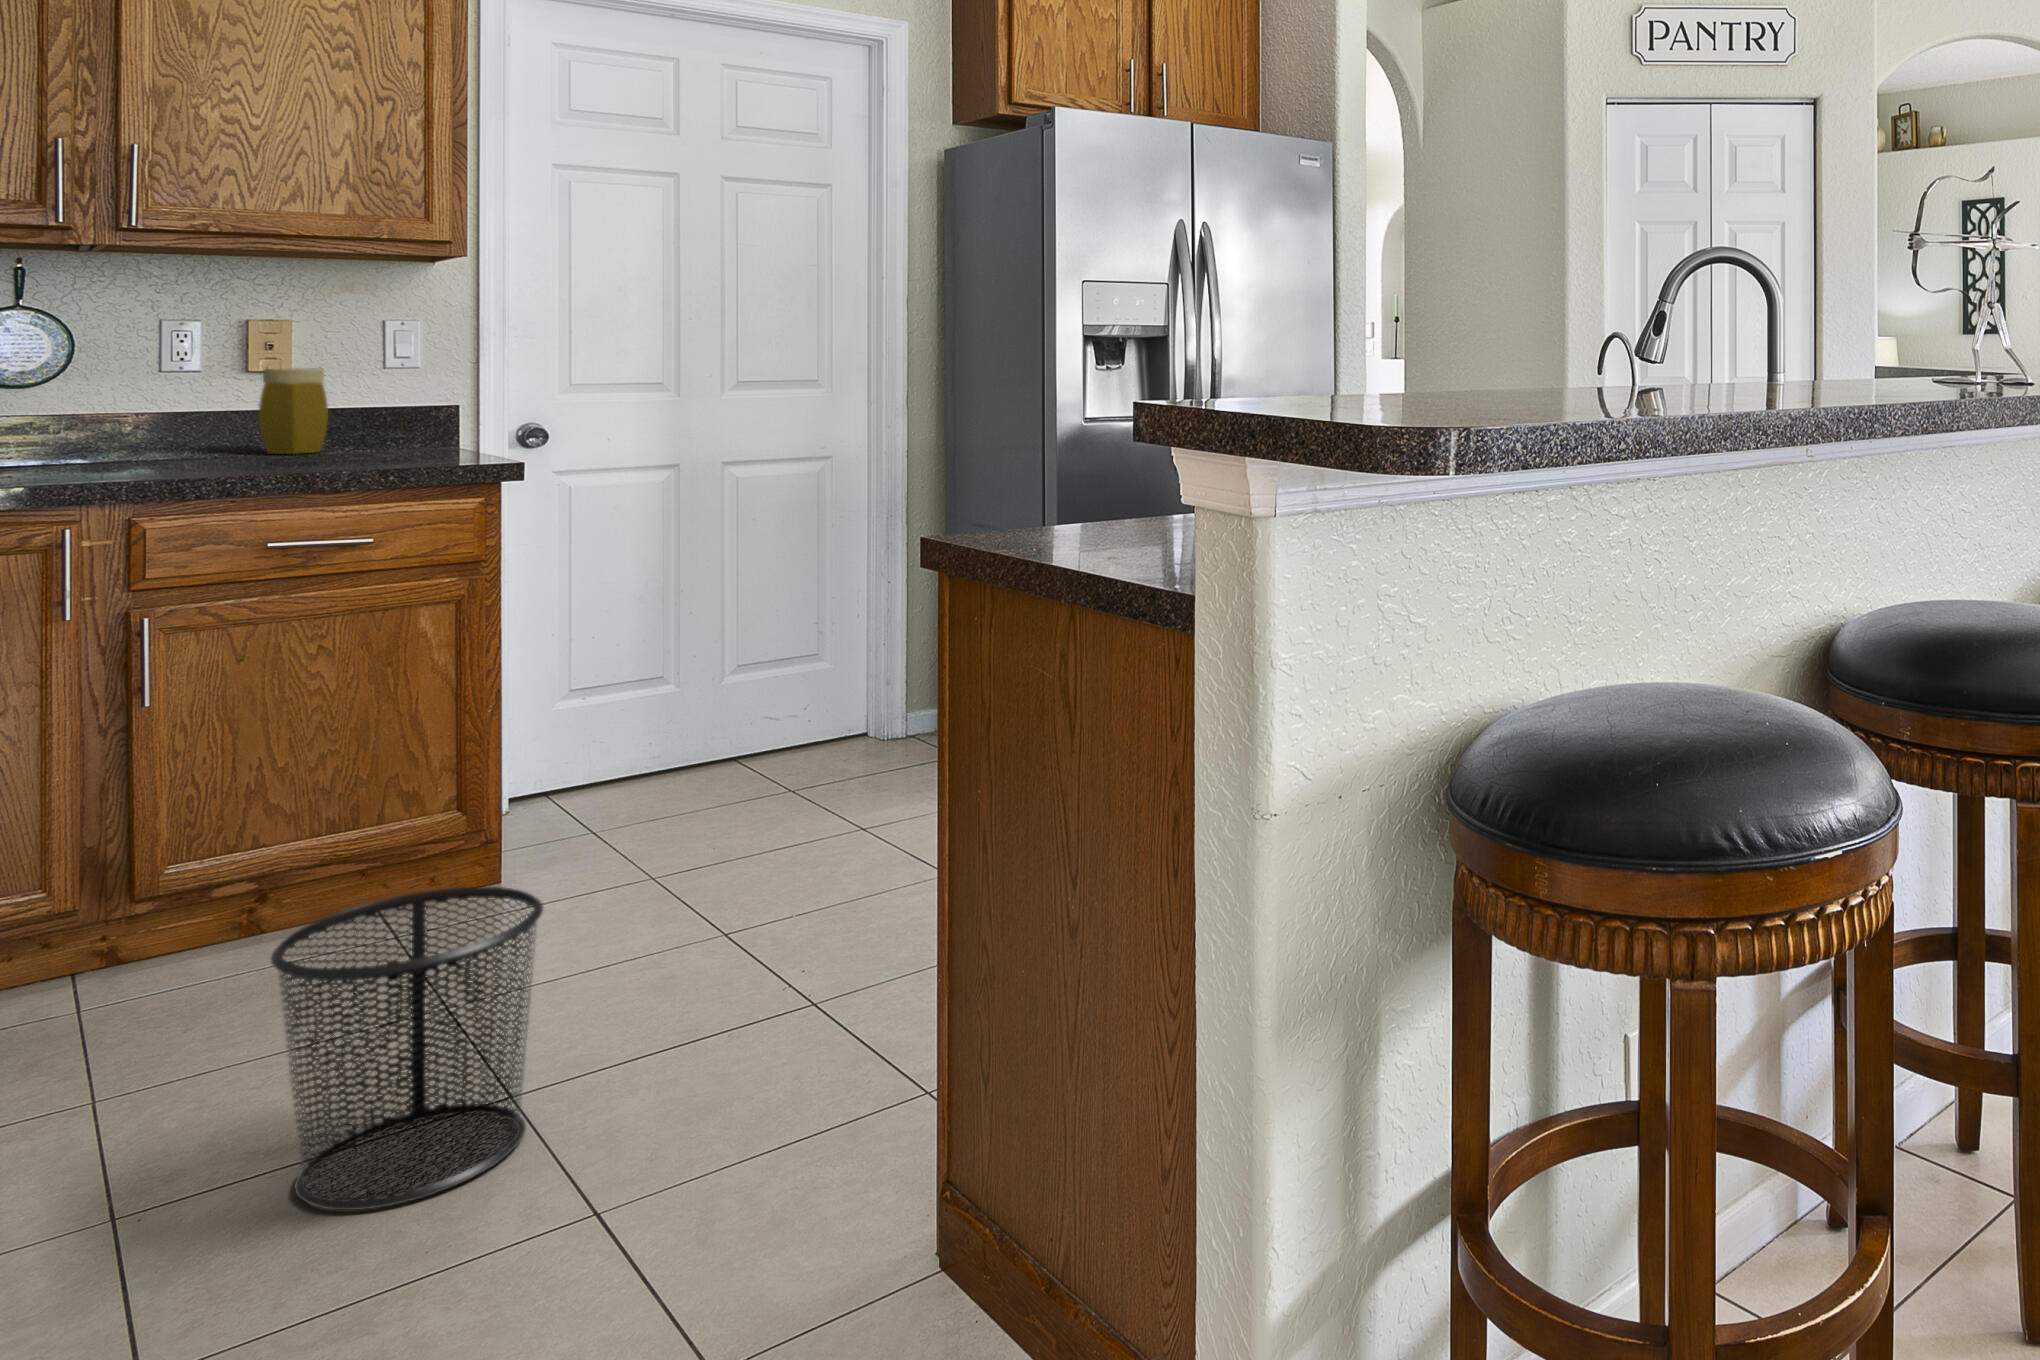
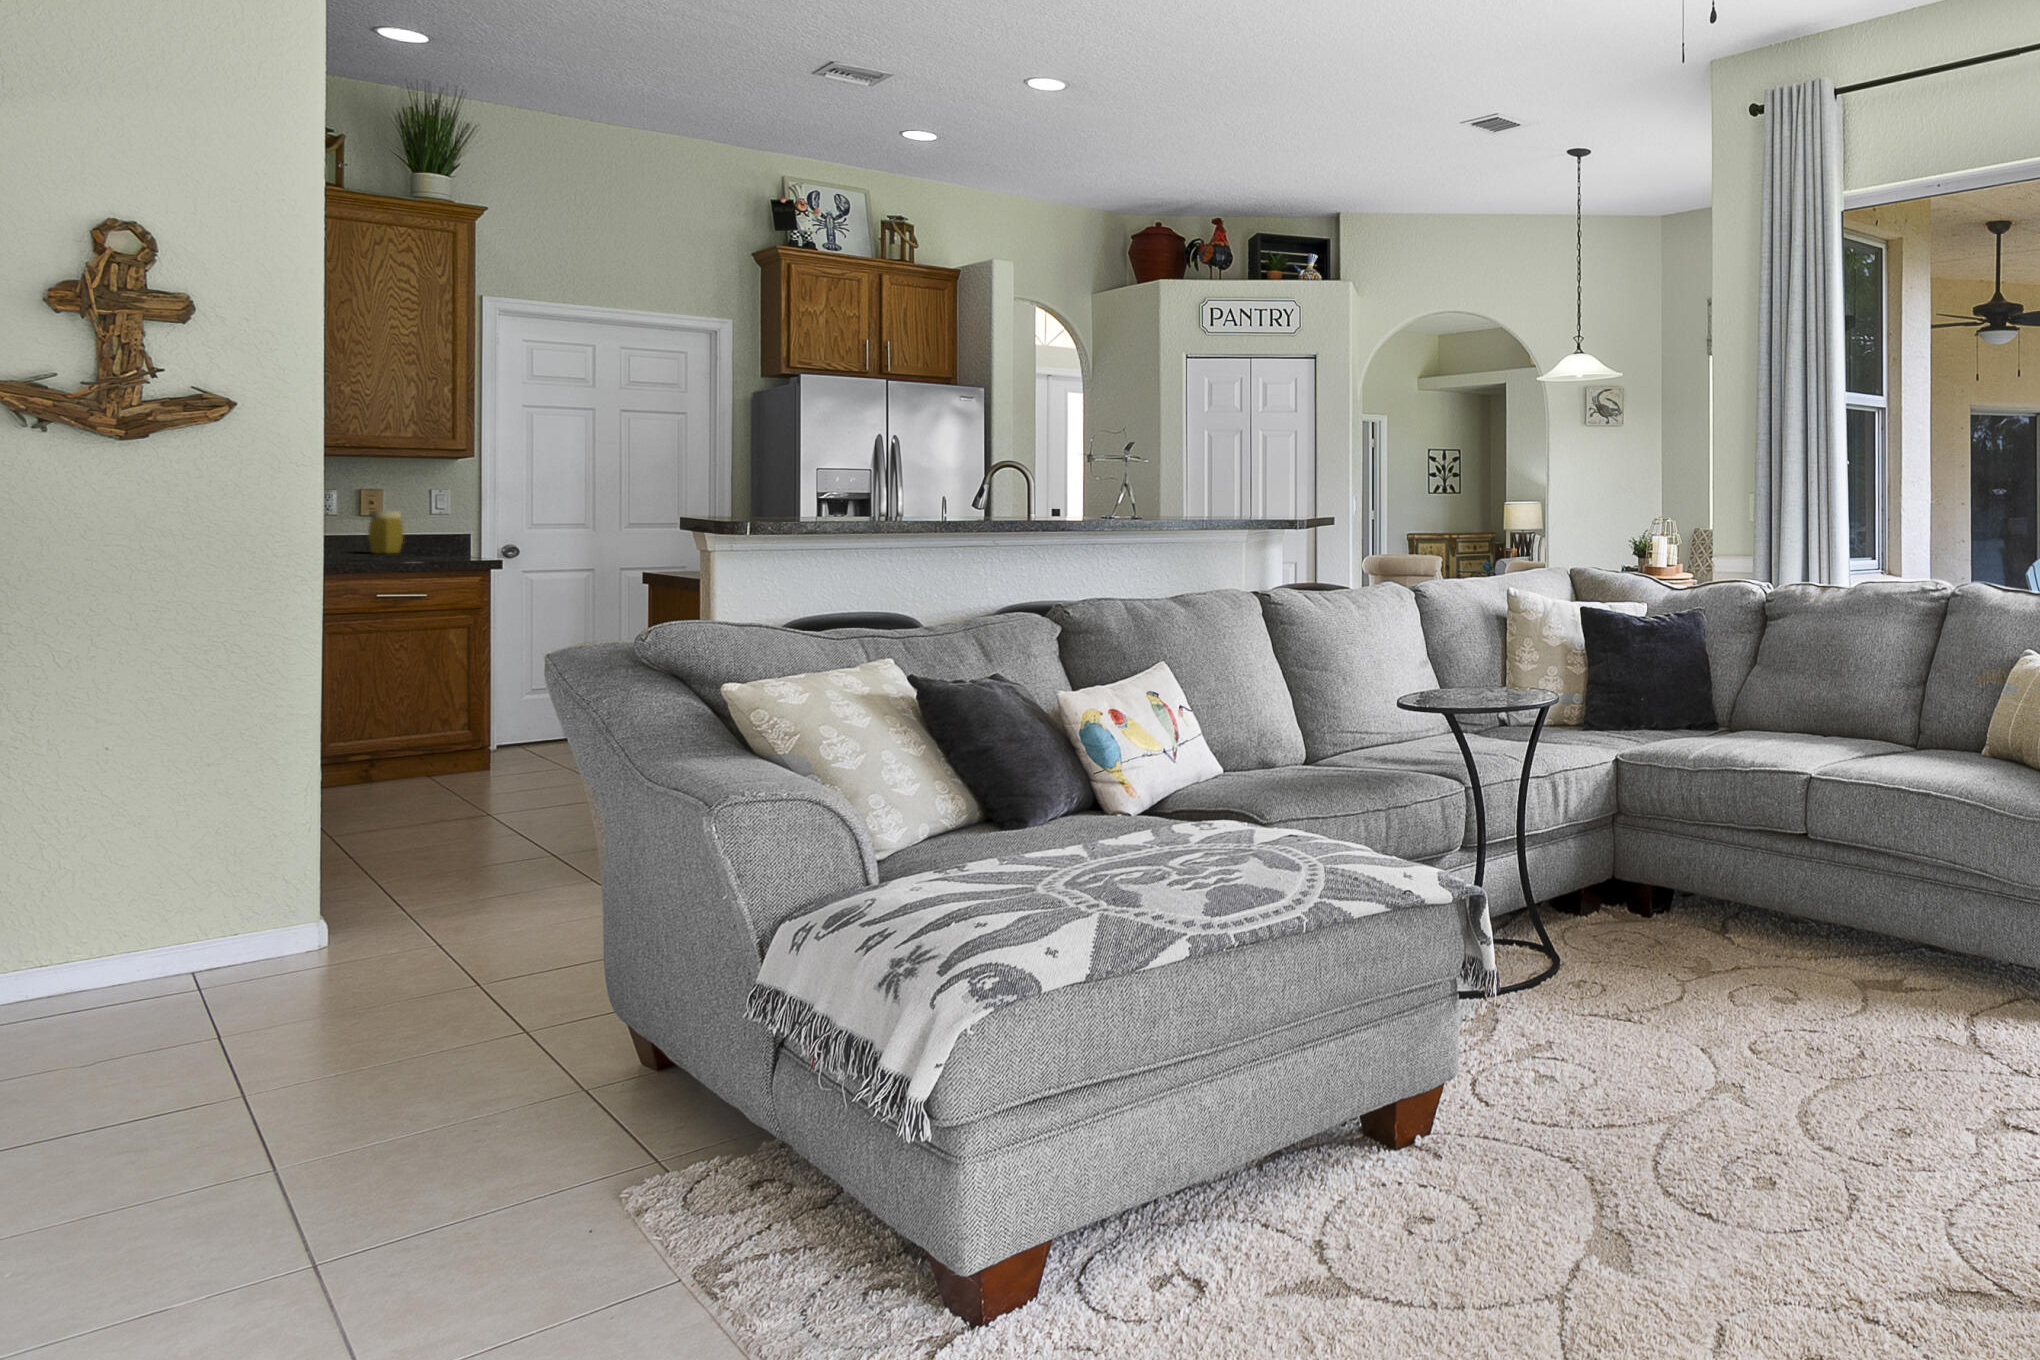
waste bin: present [271,886,543,1210] -> none [405,717,514,824]

